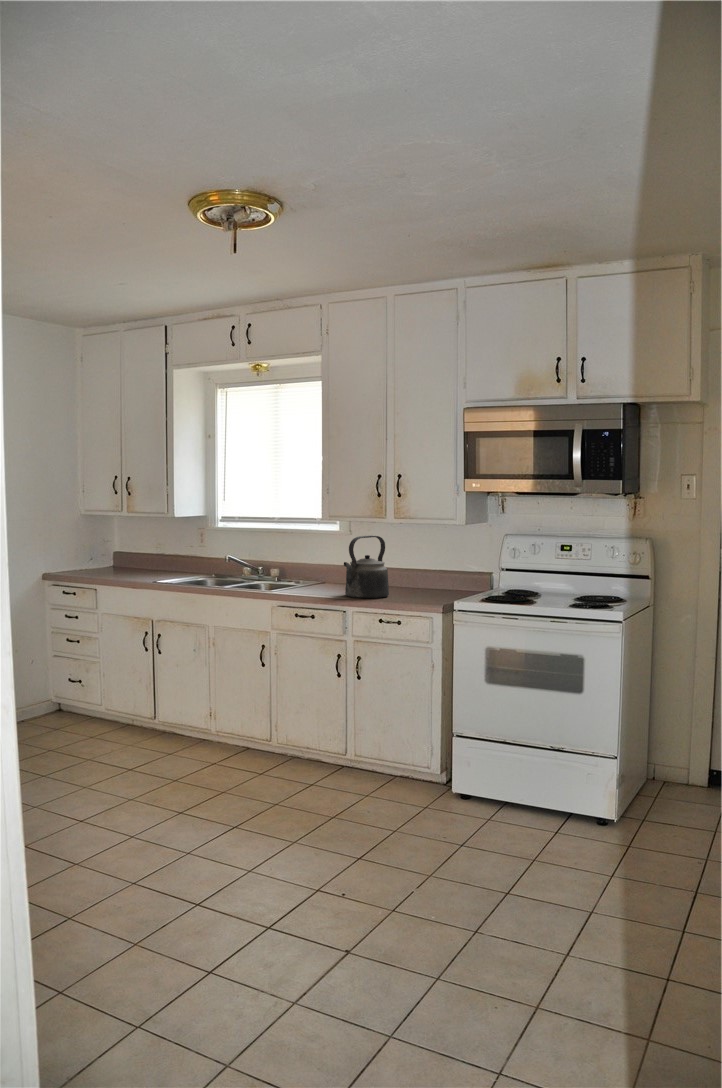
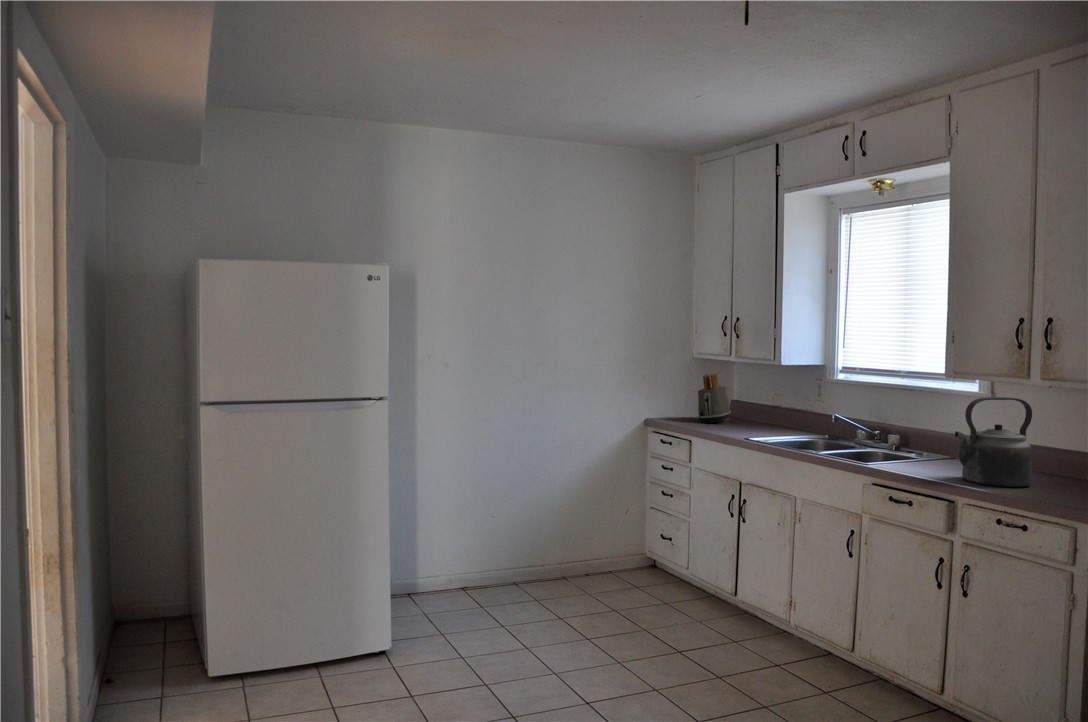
toaster: none [89,528,117,574] -> present [698,374,731,424]

